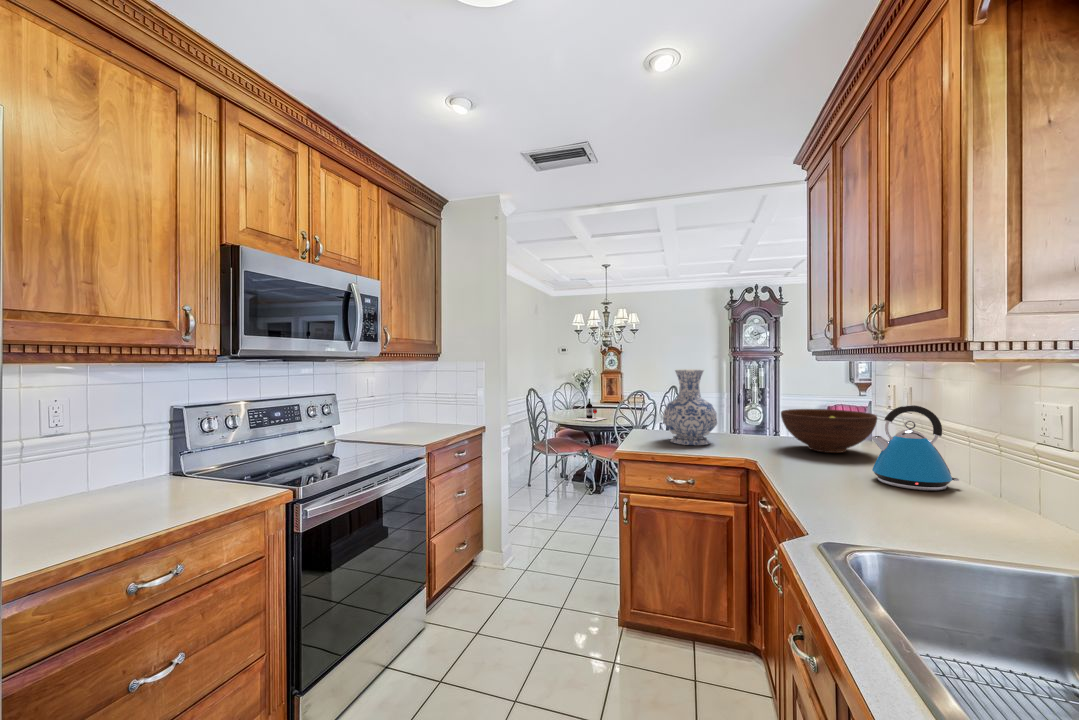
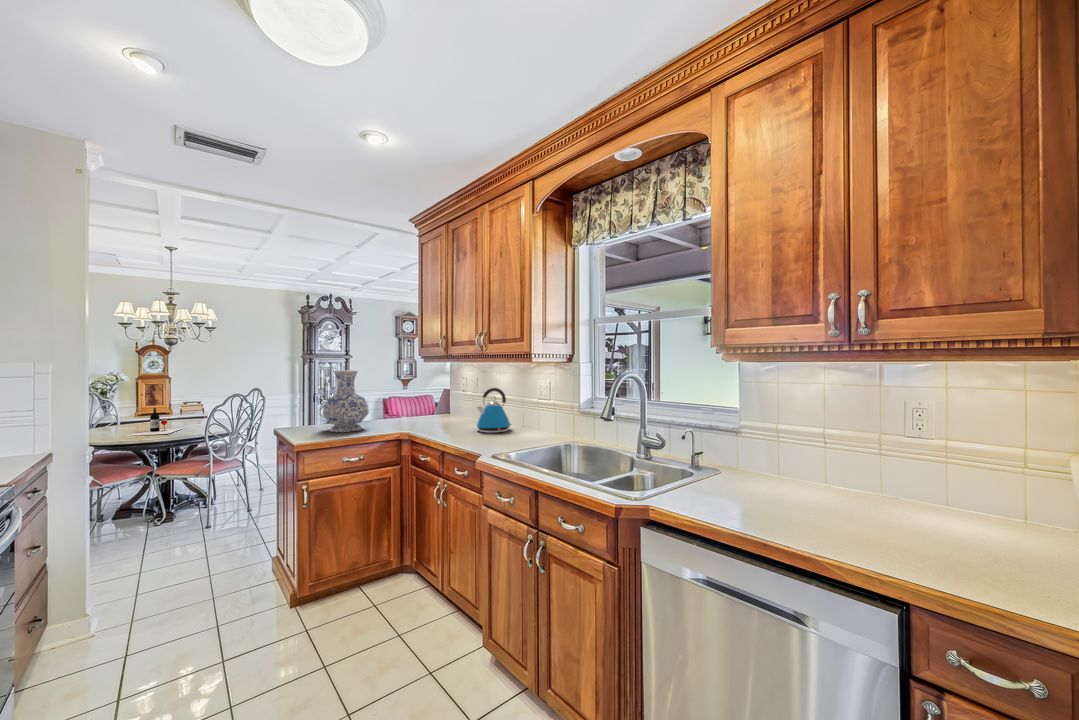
fruit bowl: present [781,409,877,453] -> none [411,396,466,423]

